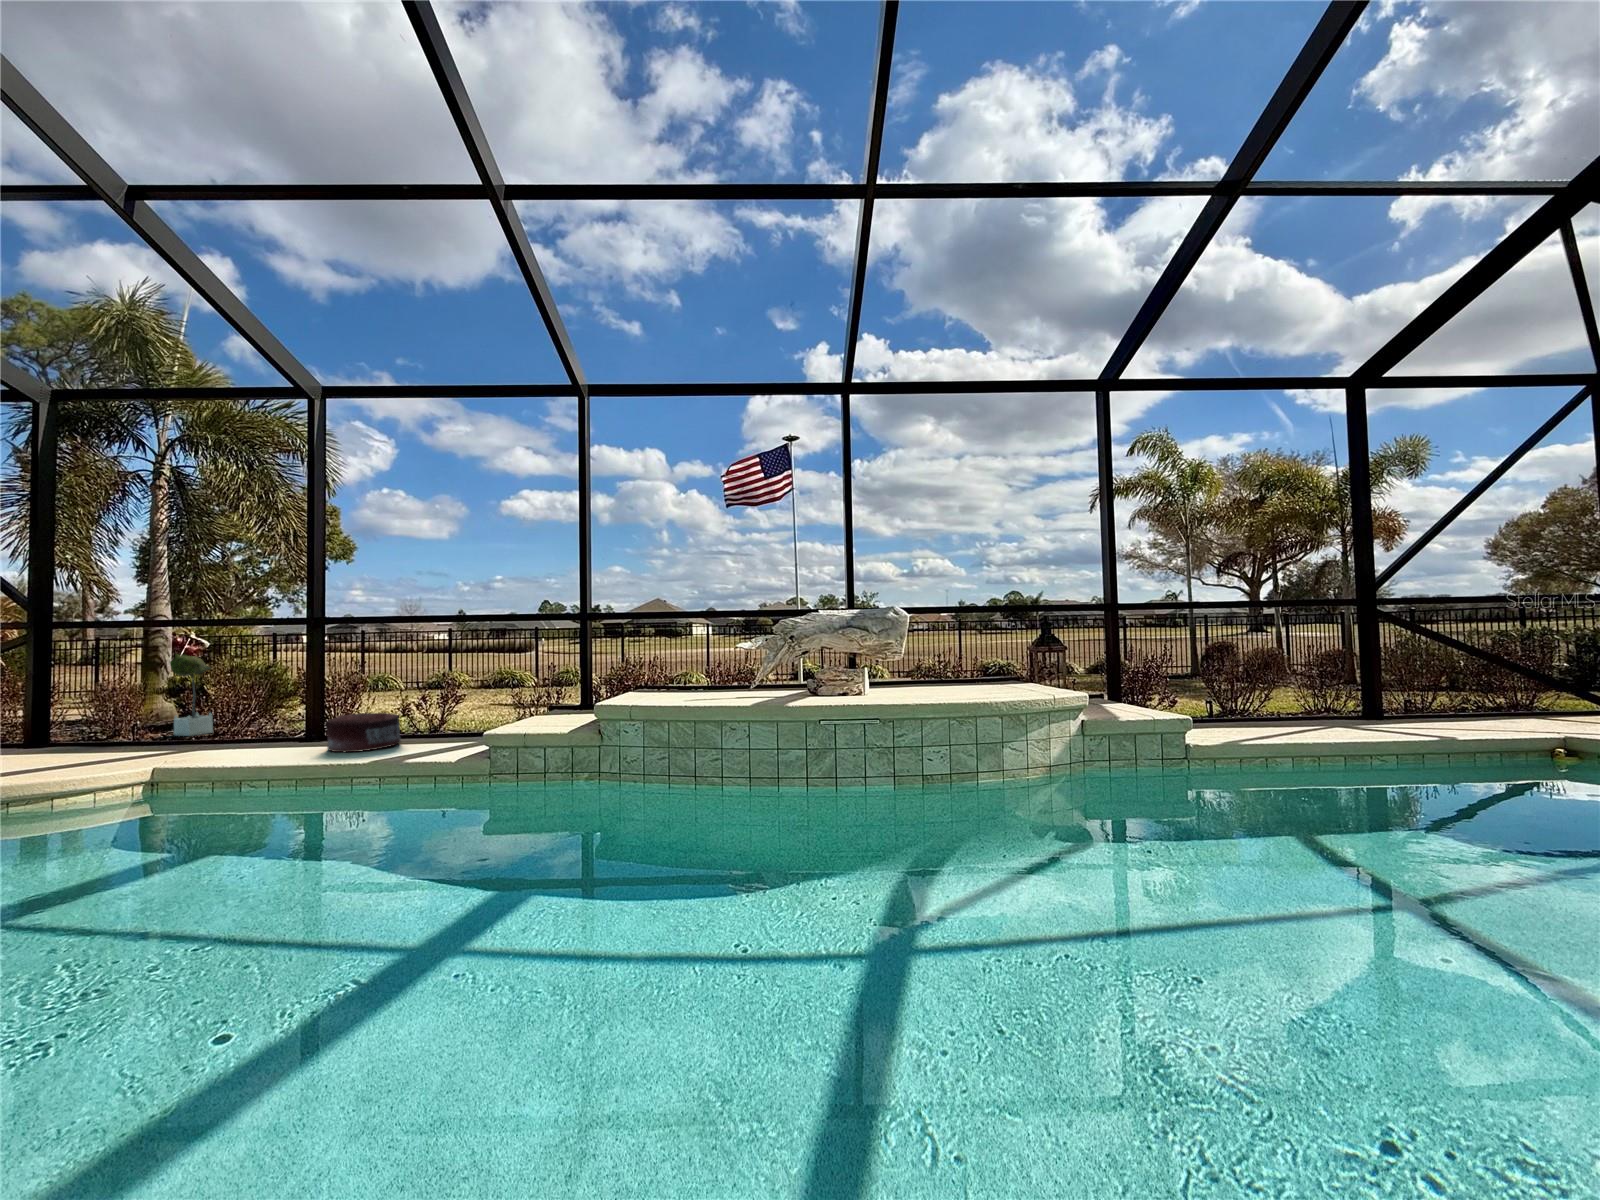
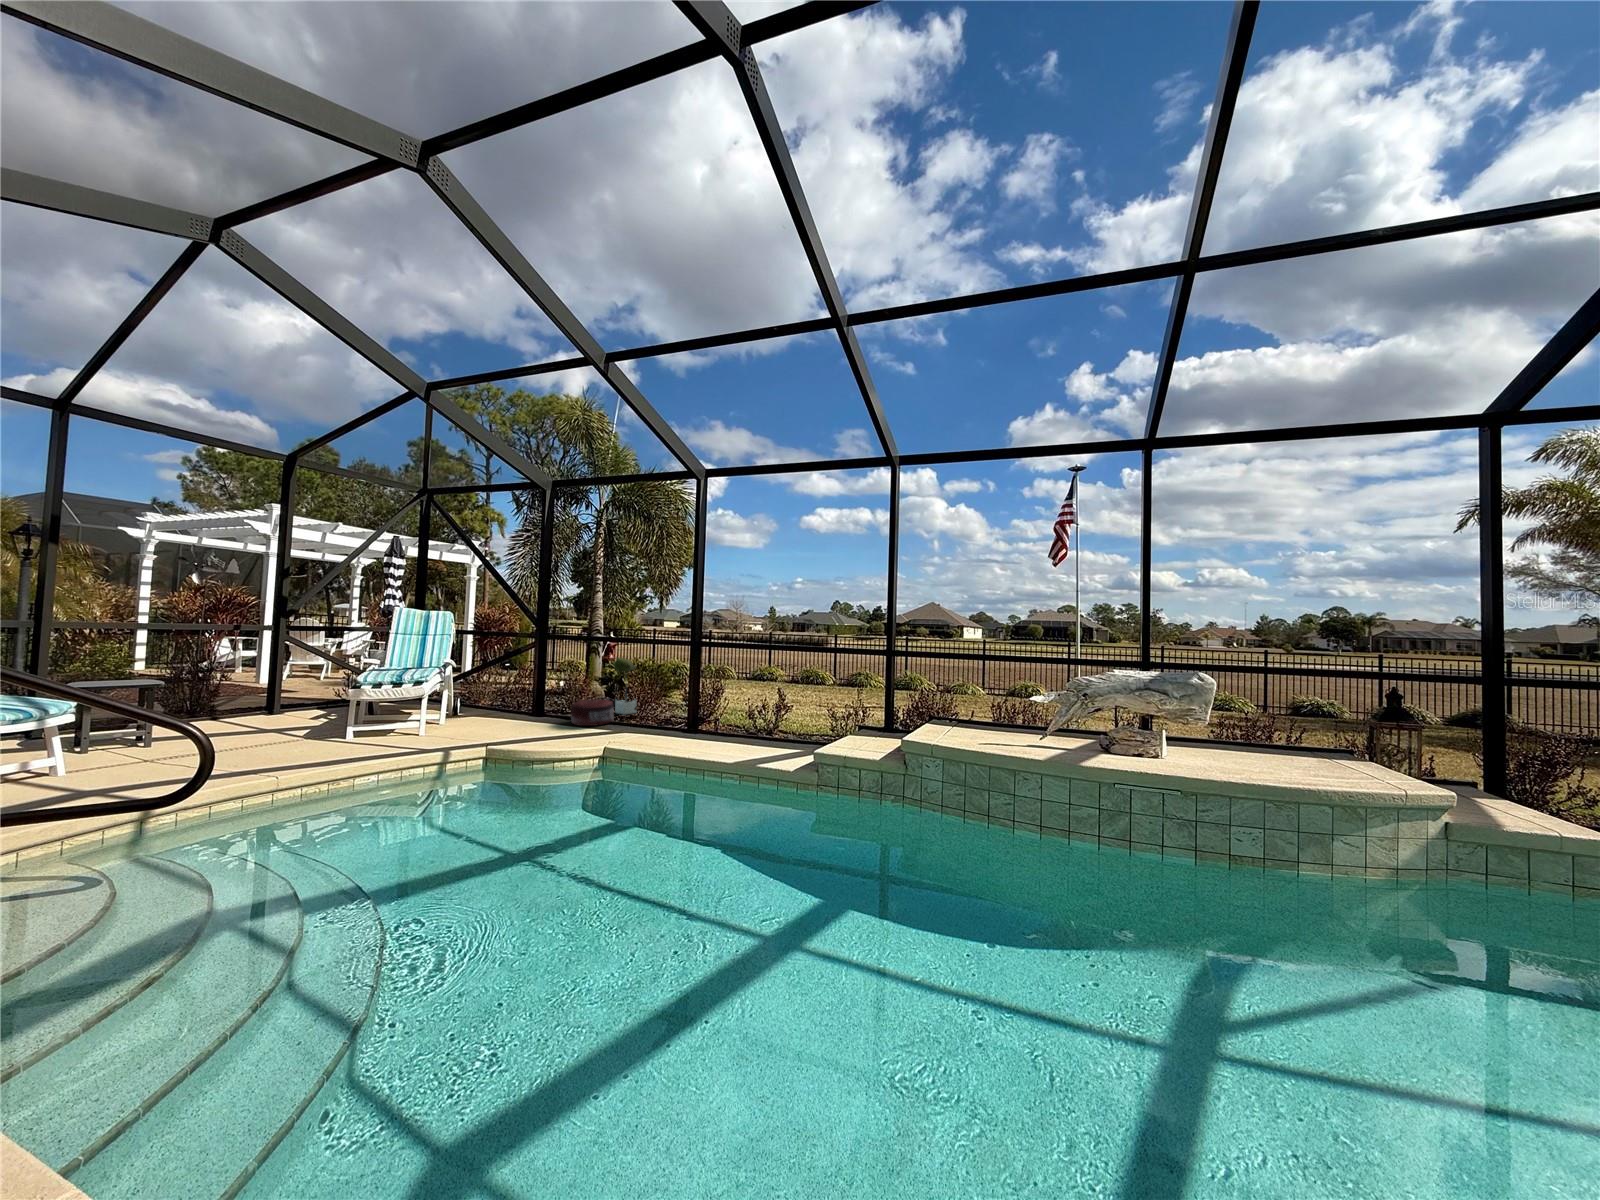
pouf: present [327,712,401,752] -> present [571,699,614,726]

